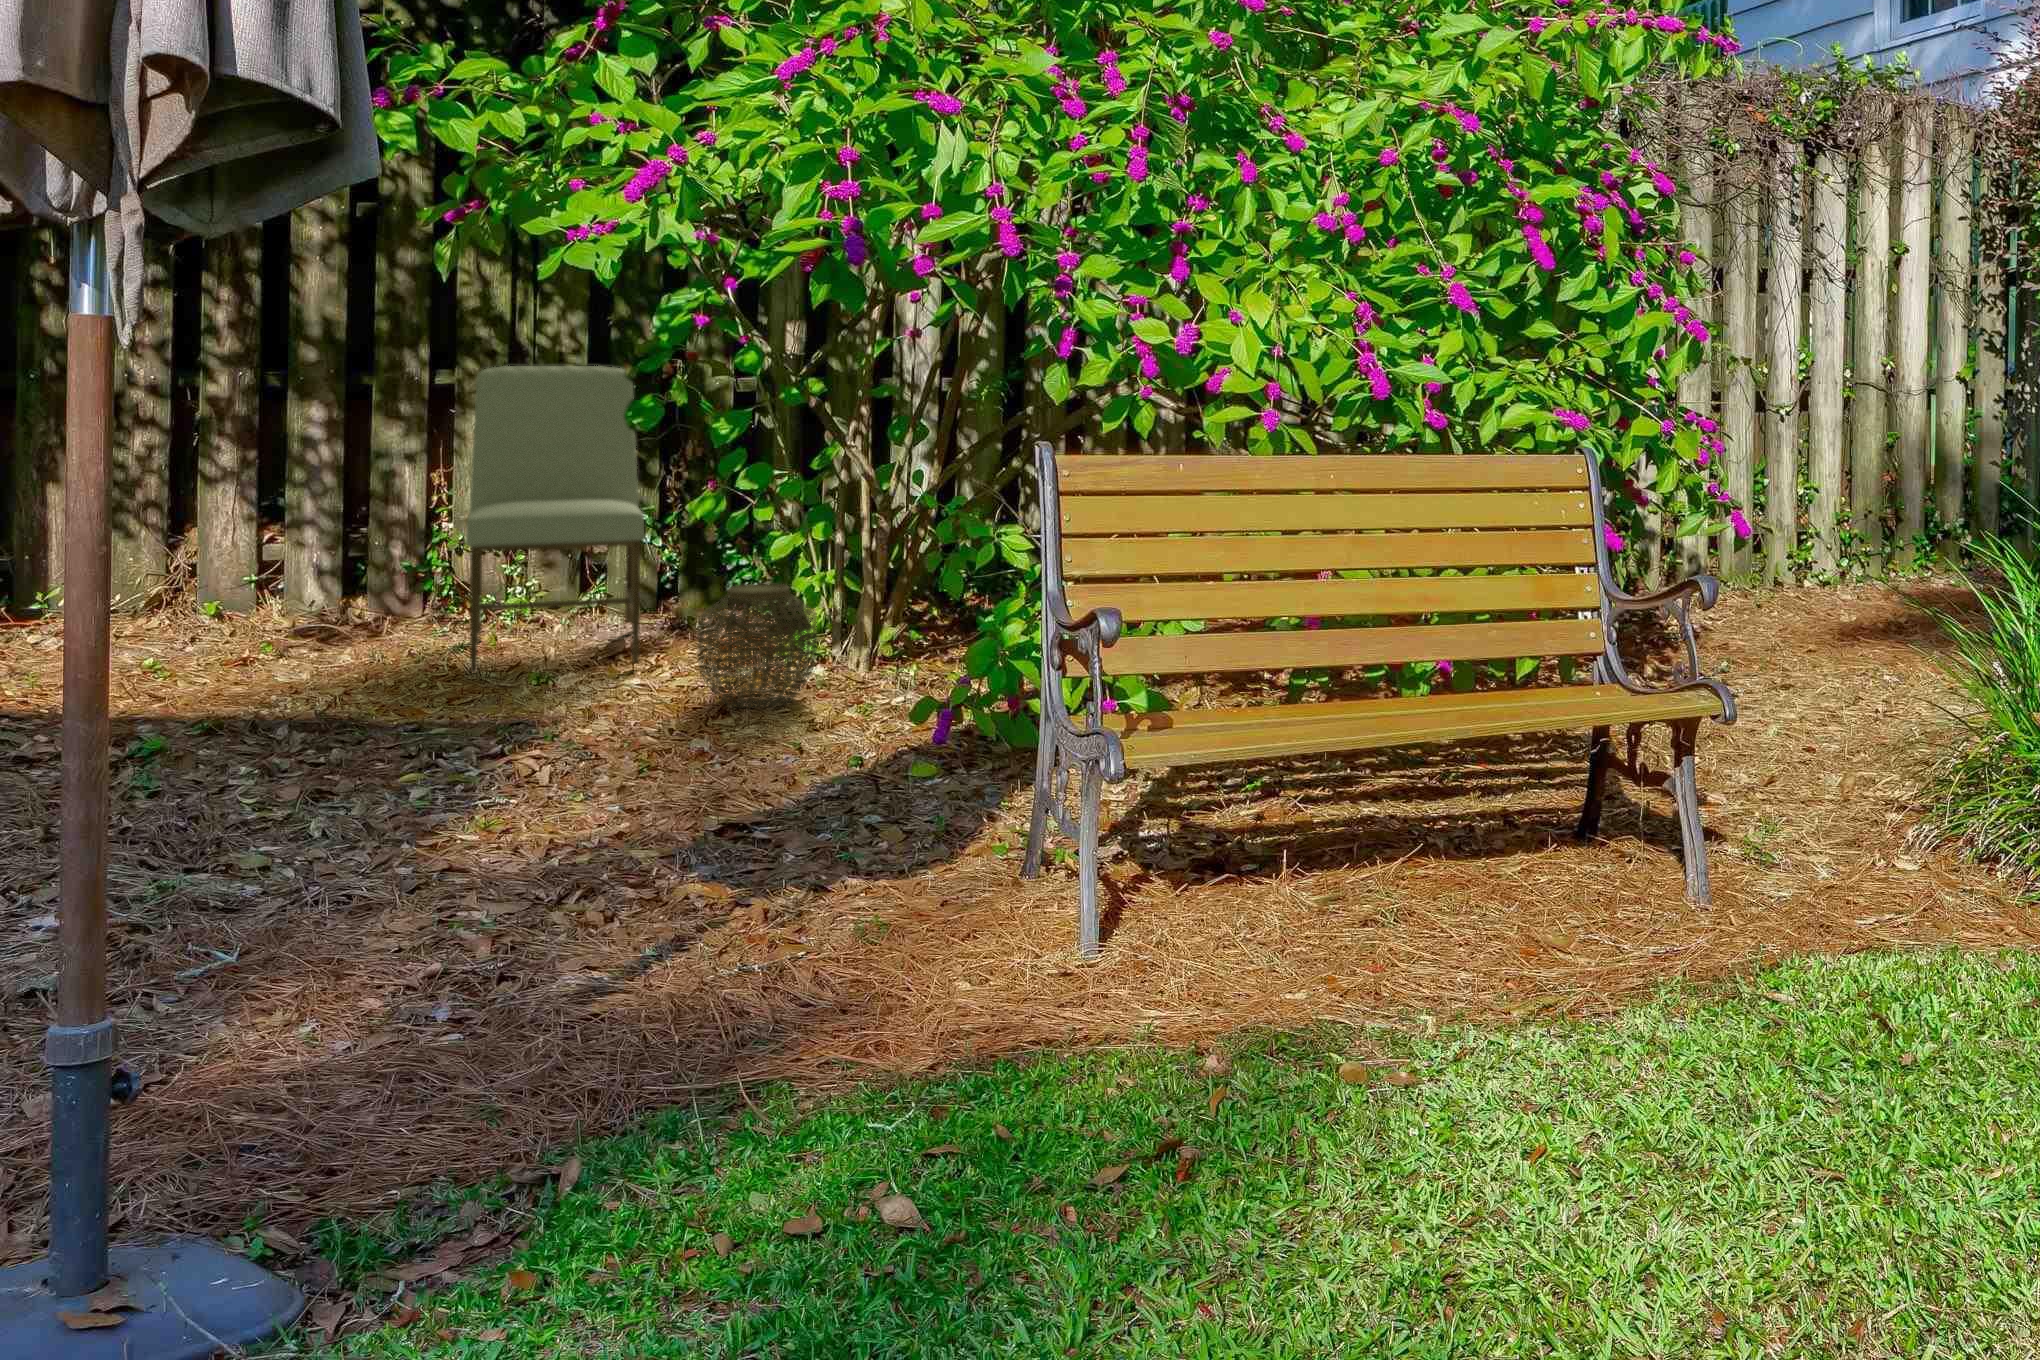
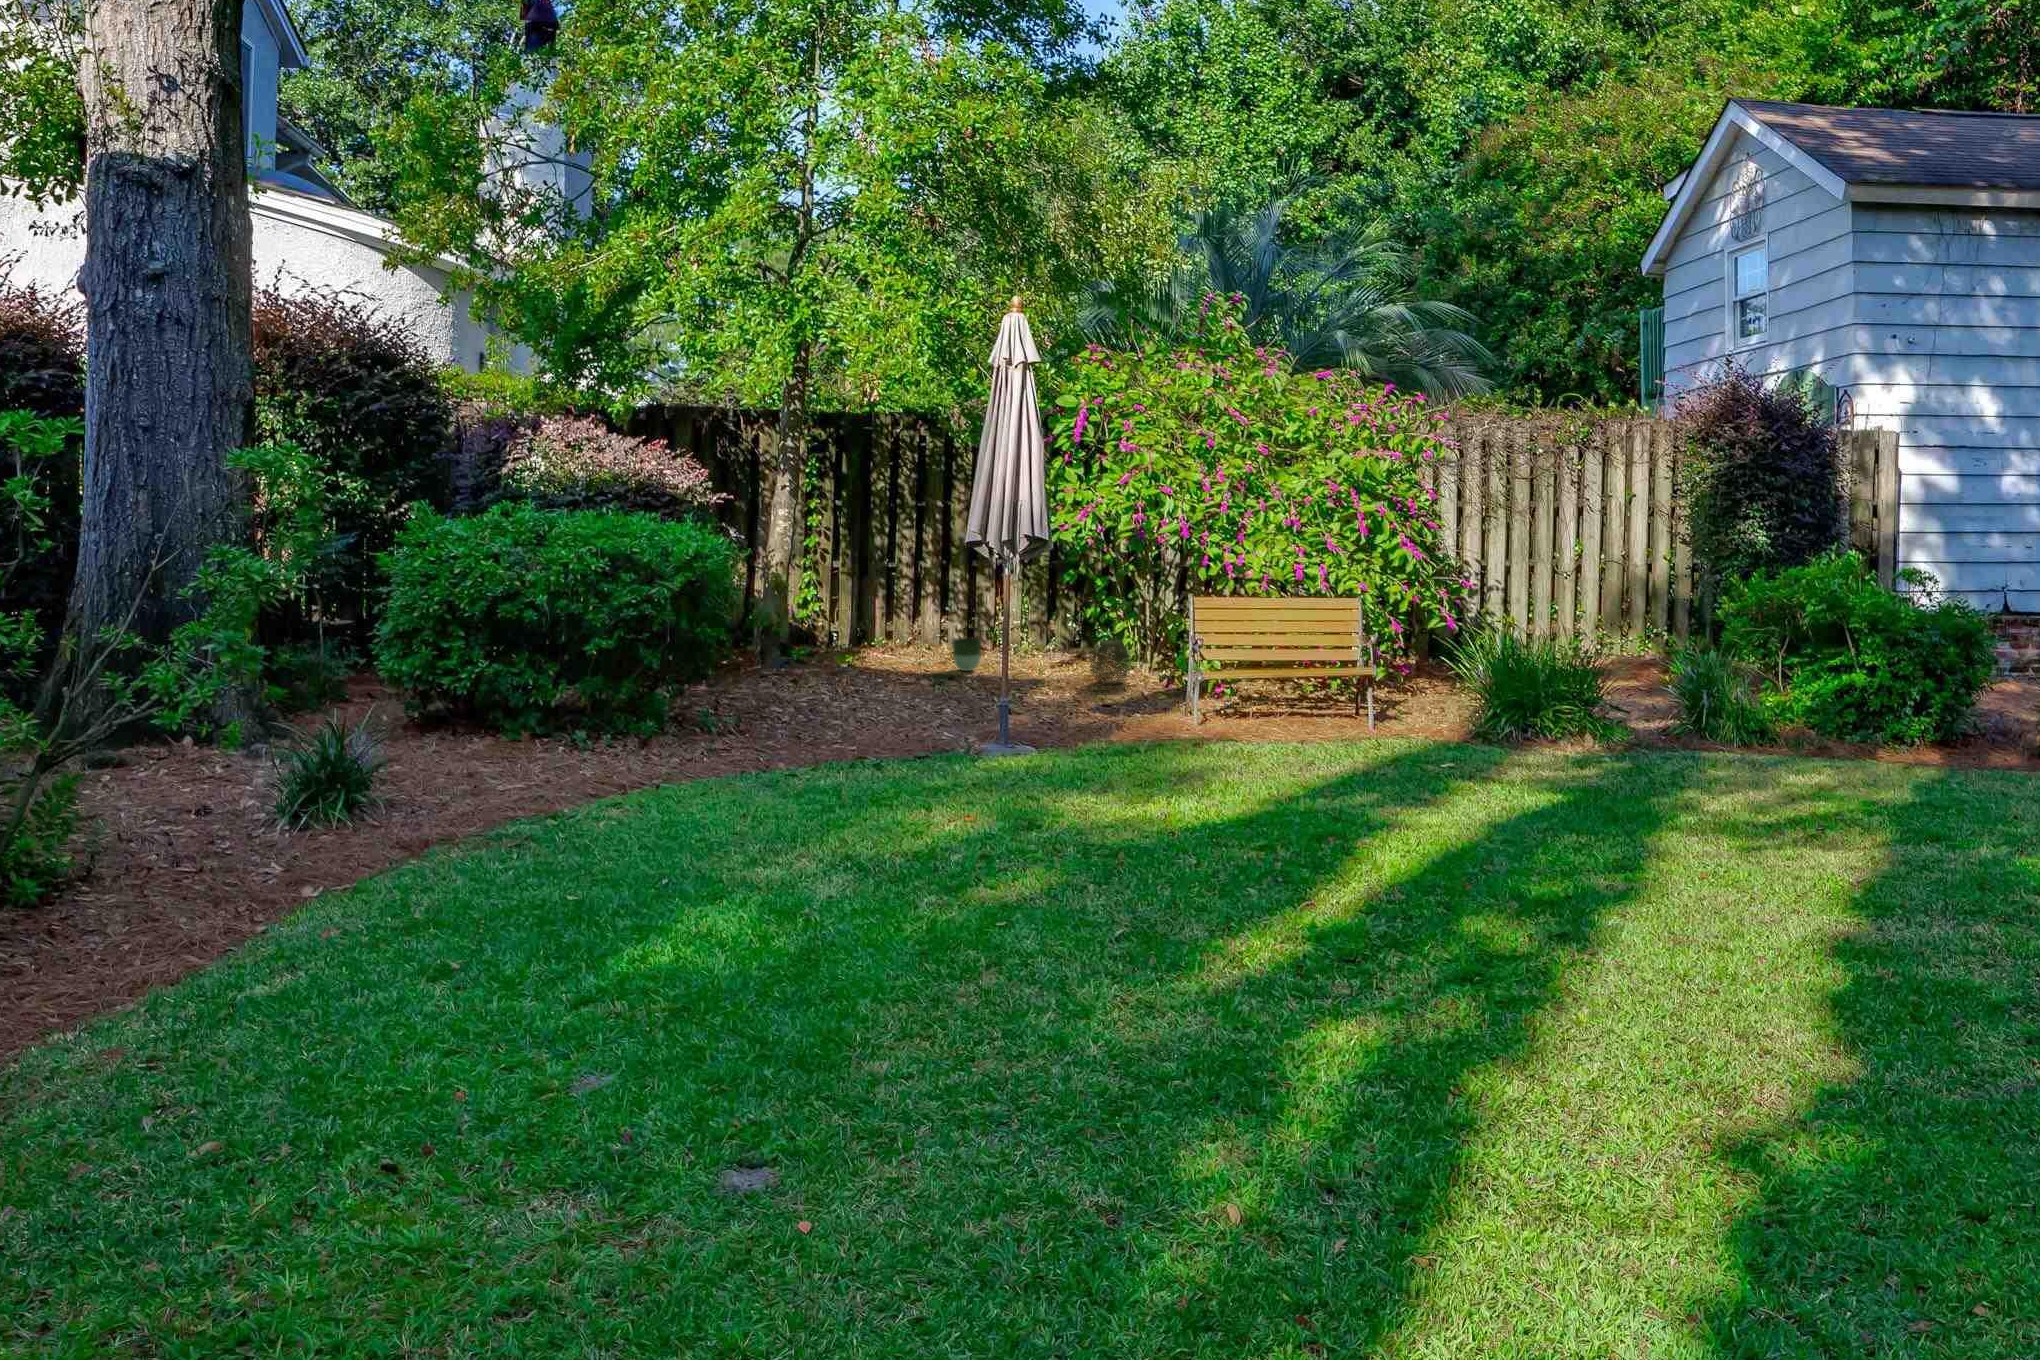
chair: present [466,366,644,674] -> none [1012,556,1071,670]
planter: none [276,586,371,682] -> present [952,637,982,671]

